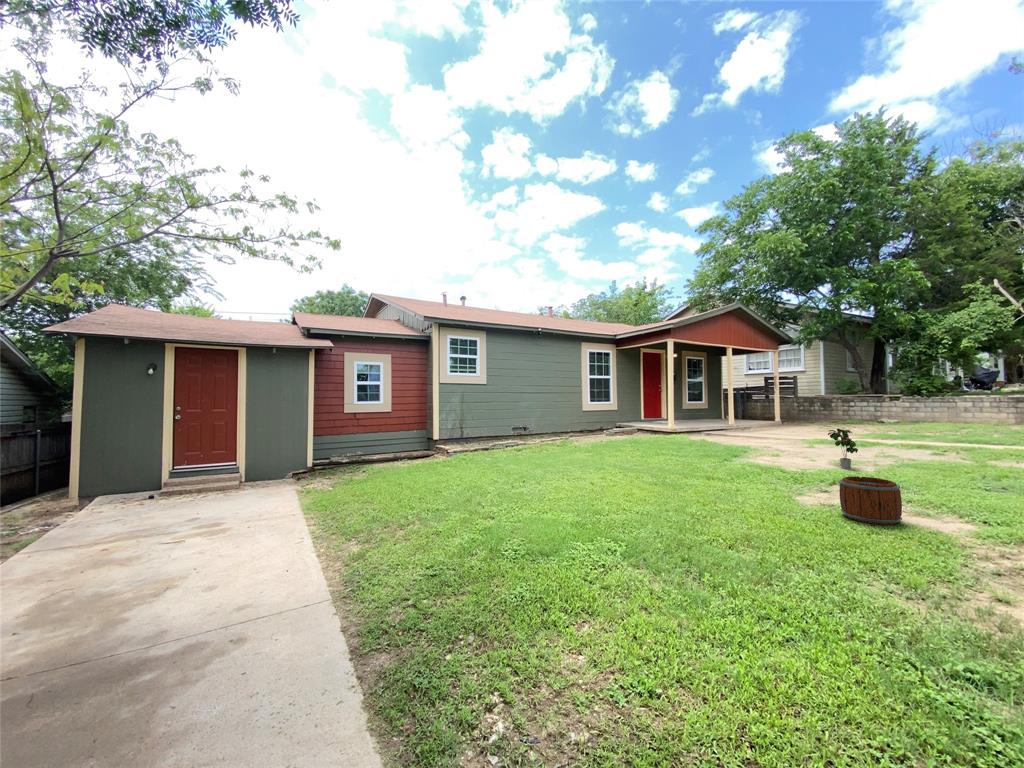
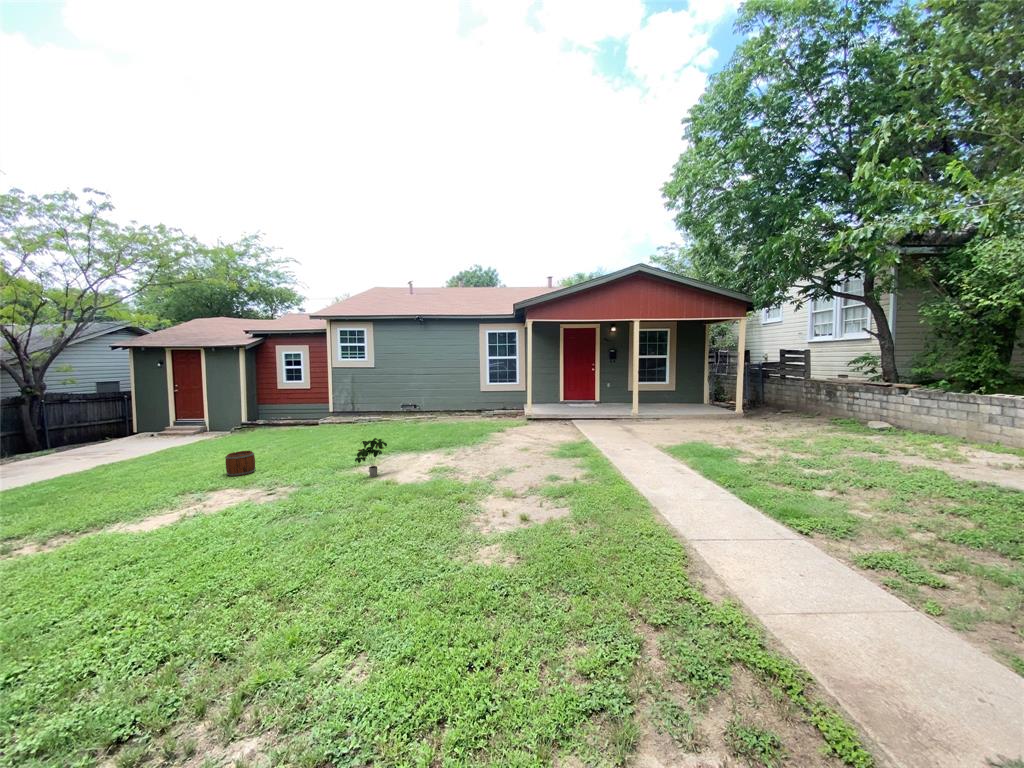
bucket: present [839,476,902,525] -> present [225,451,255,476]

